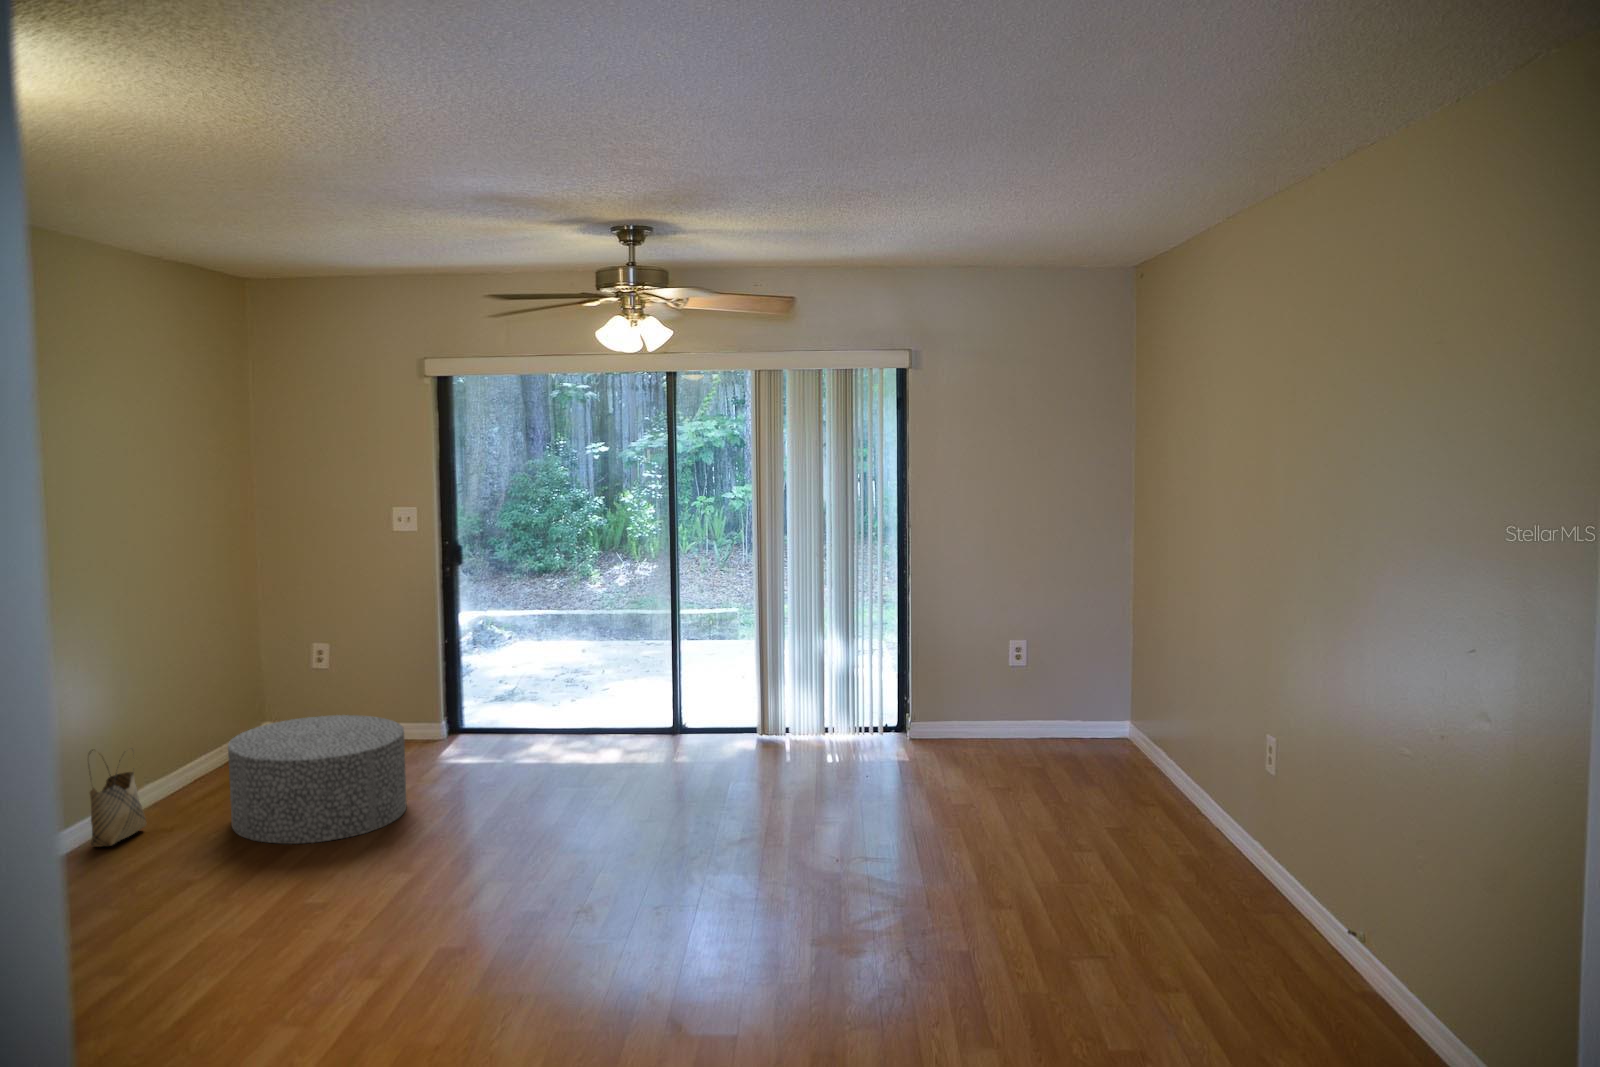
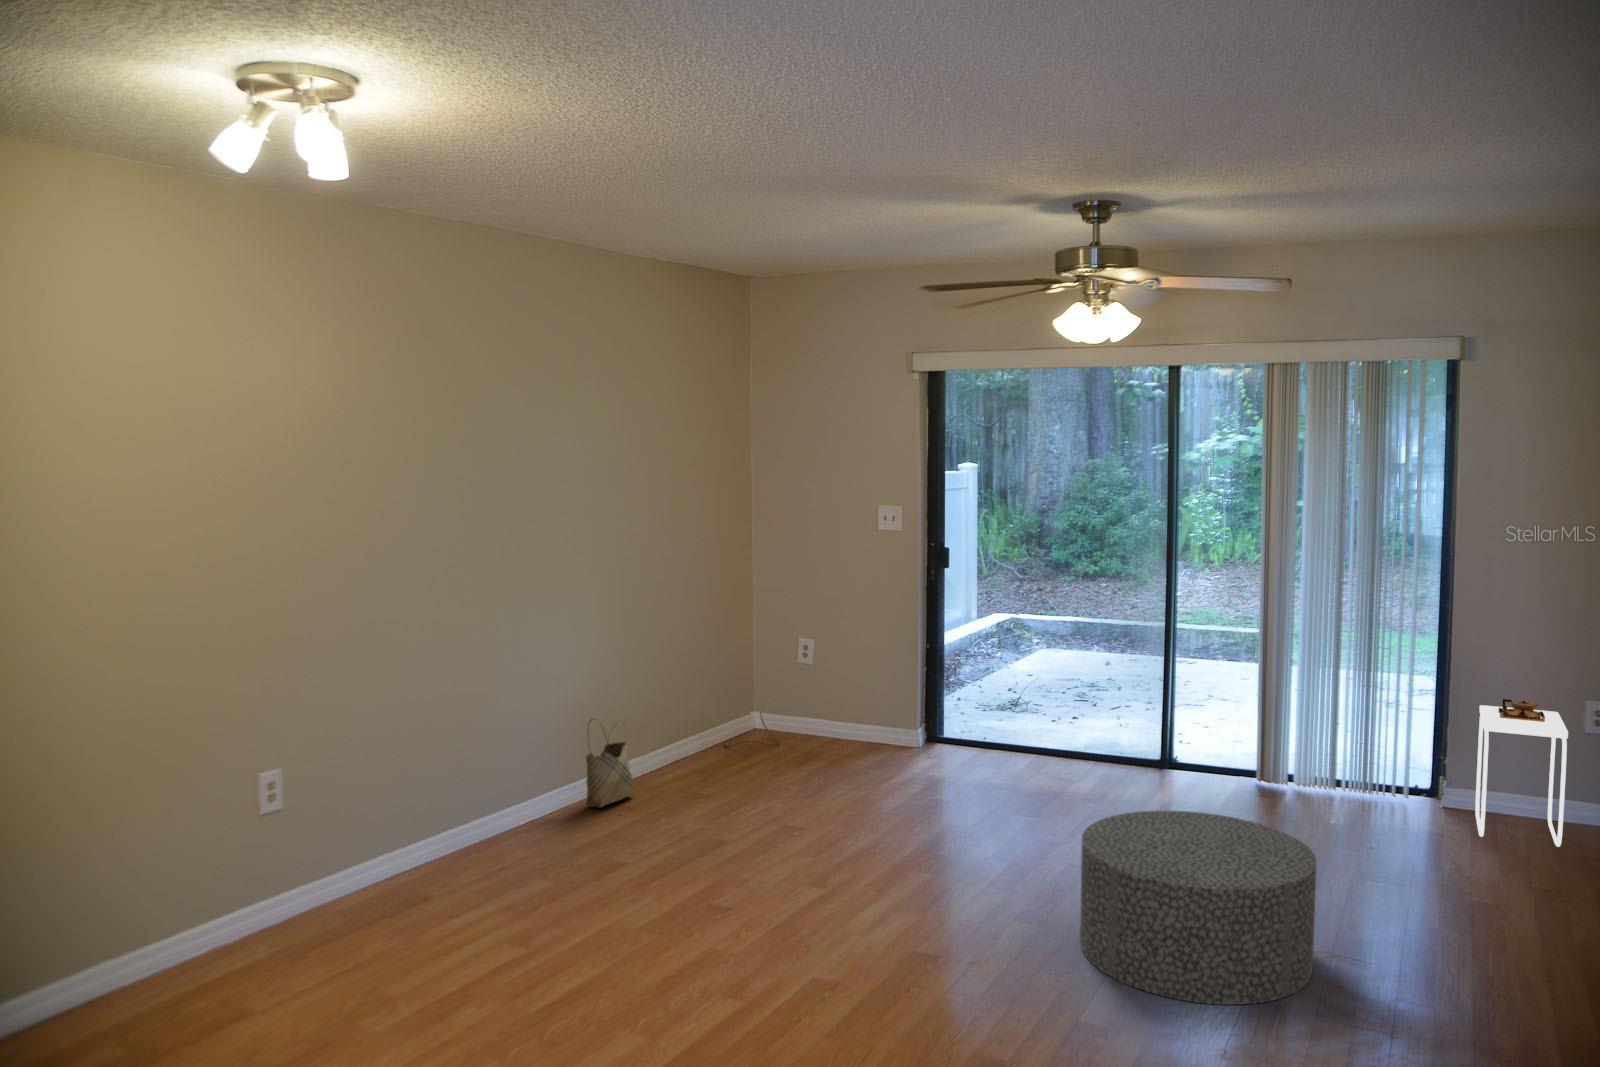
side table: none [930,646,996,760] -> present [1475,699,1568,847]
ottoman: present [228,715,407,844] -> present [1080,810,1316,1005]

